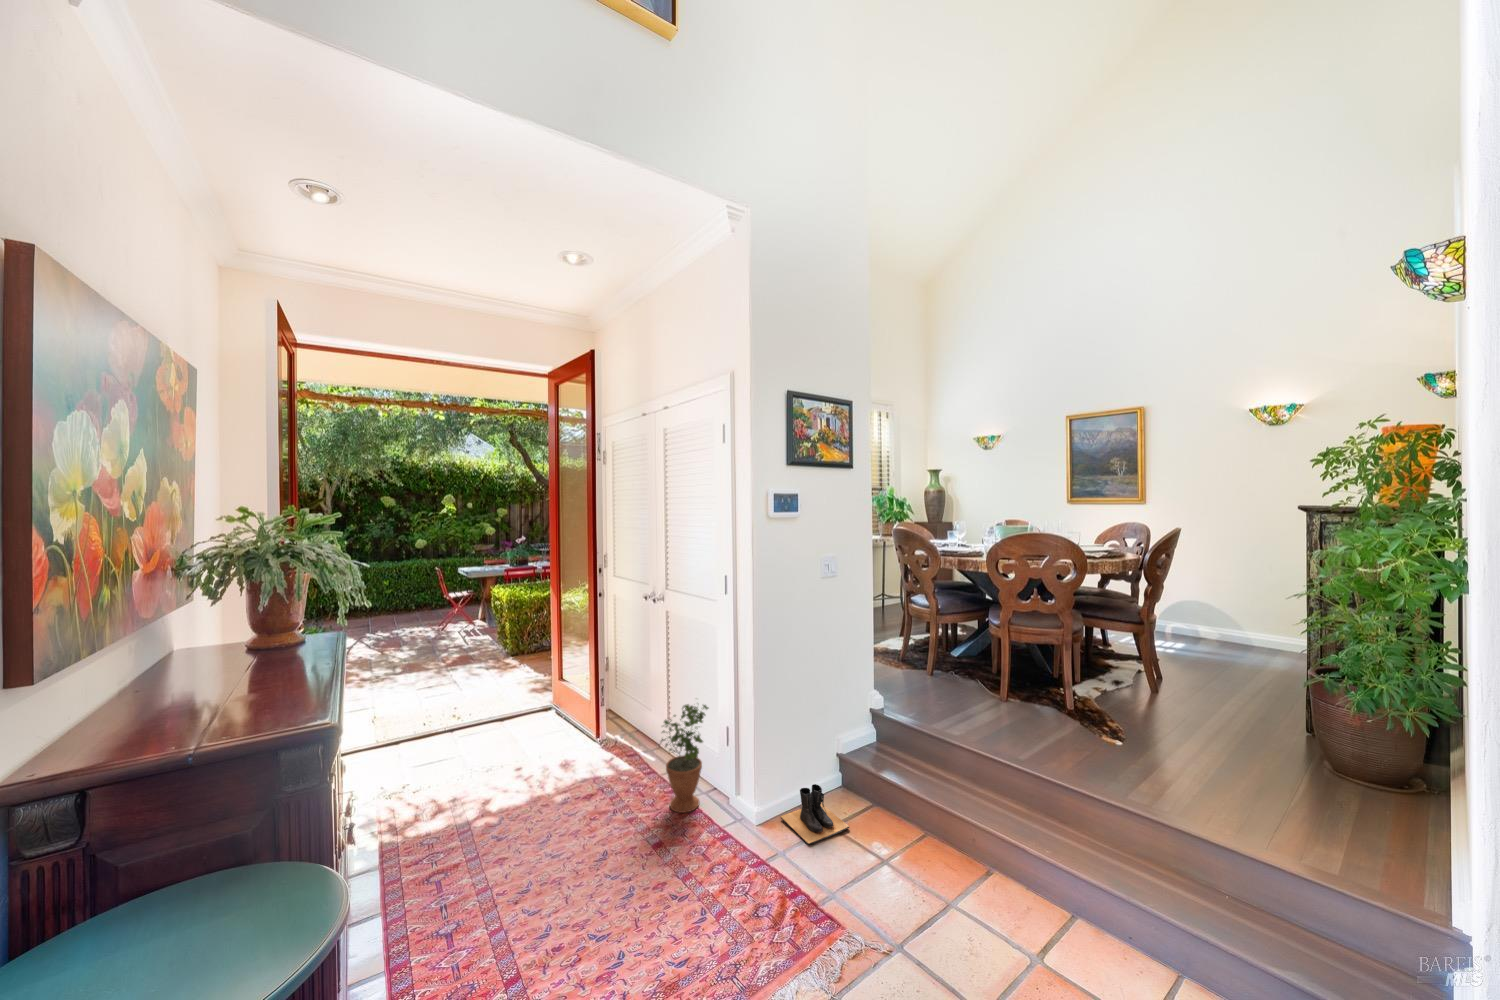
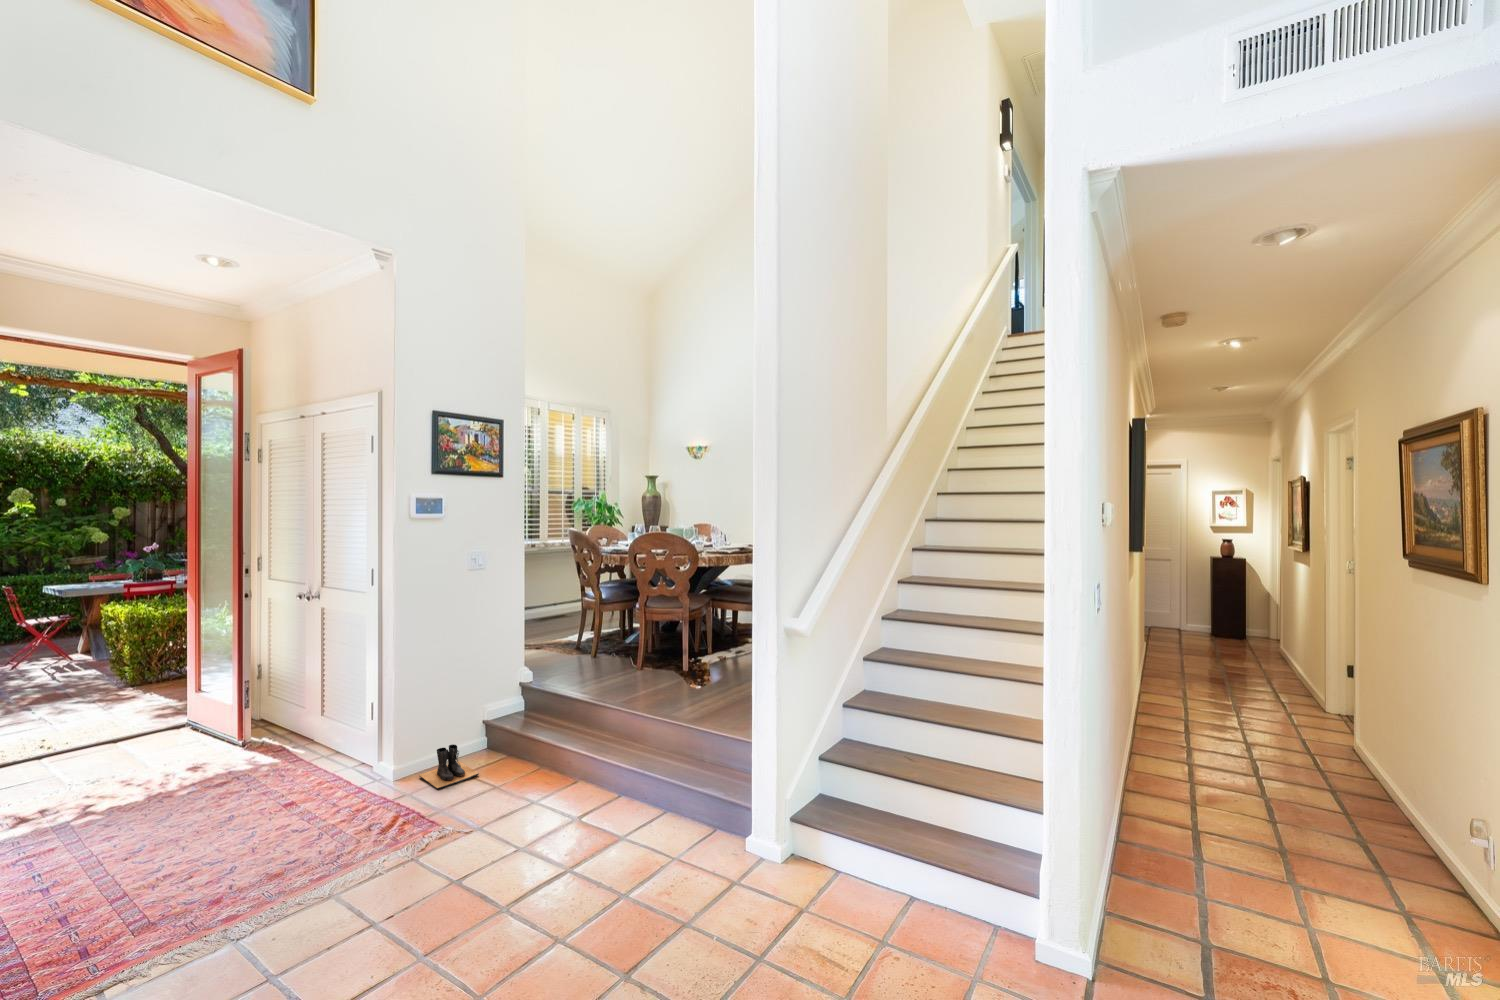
potted plant: present [661,704,708,813] -> none [301,683,355,786]

